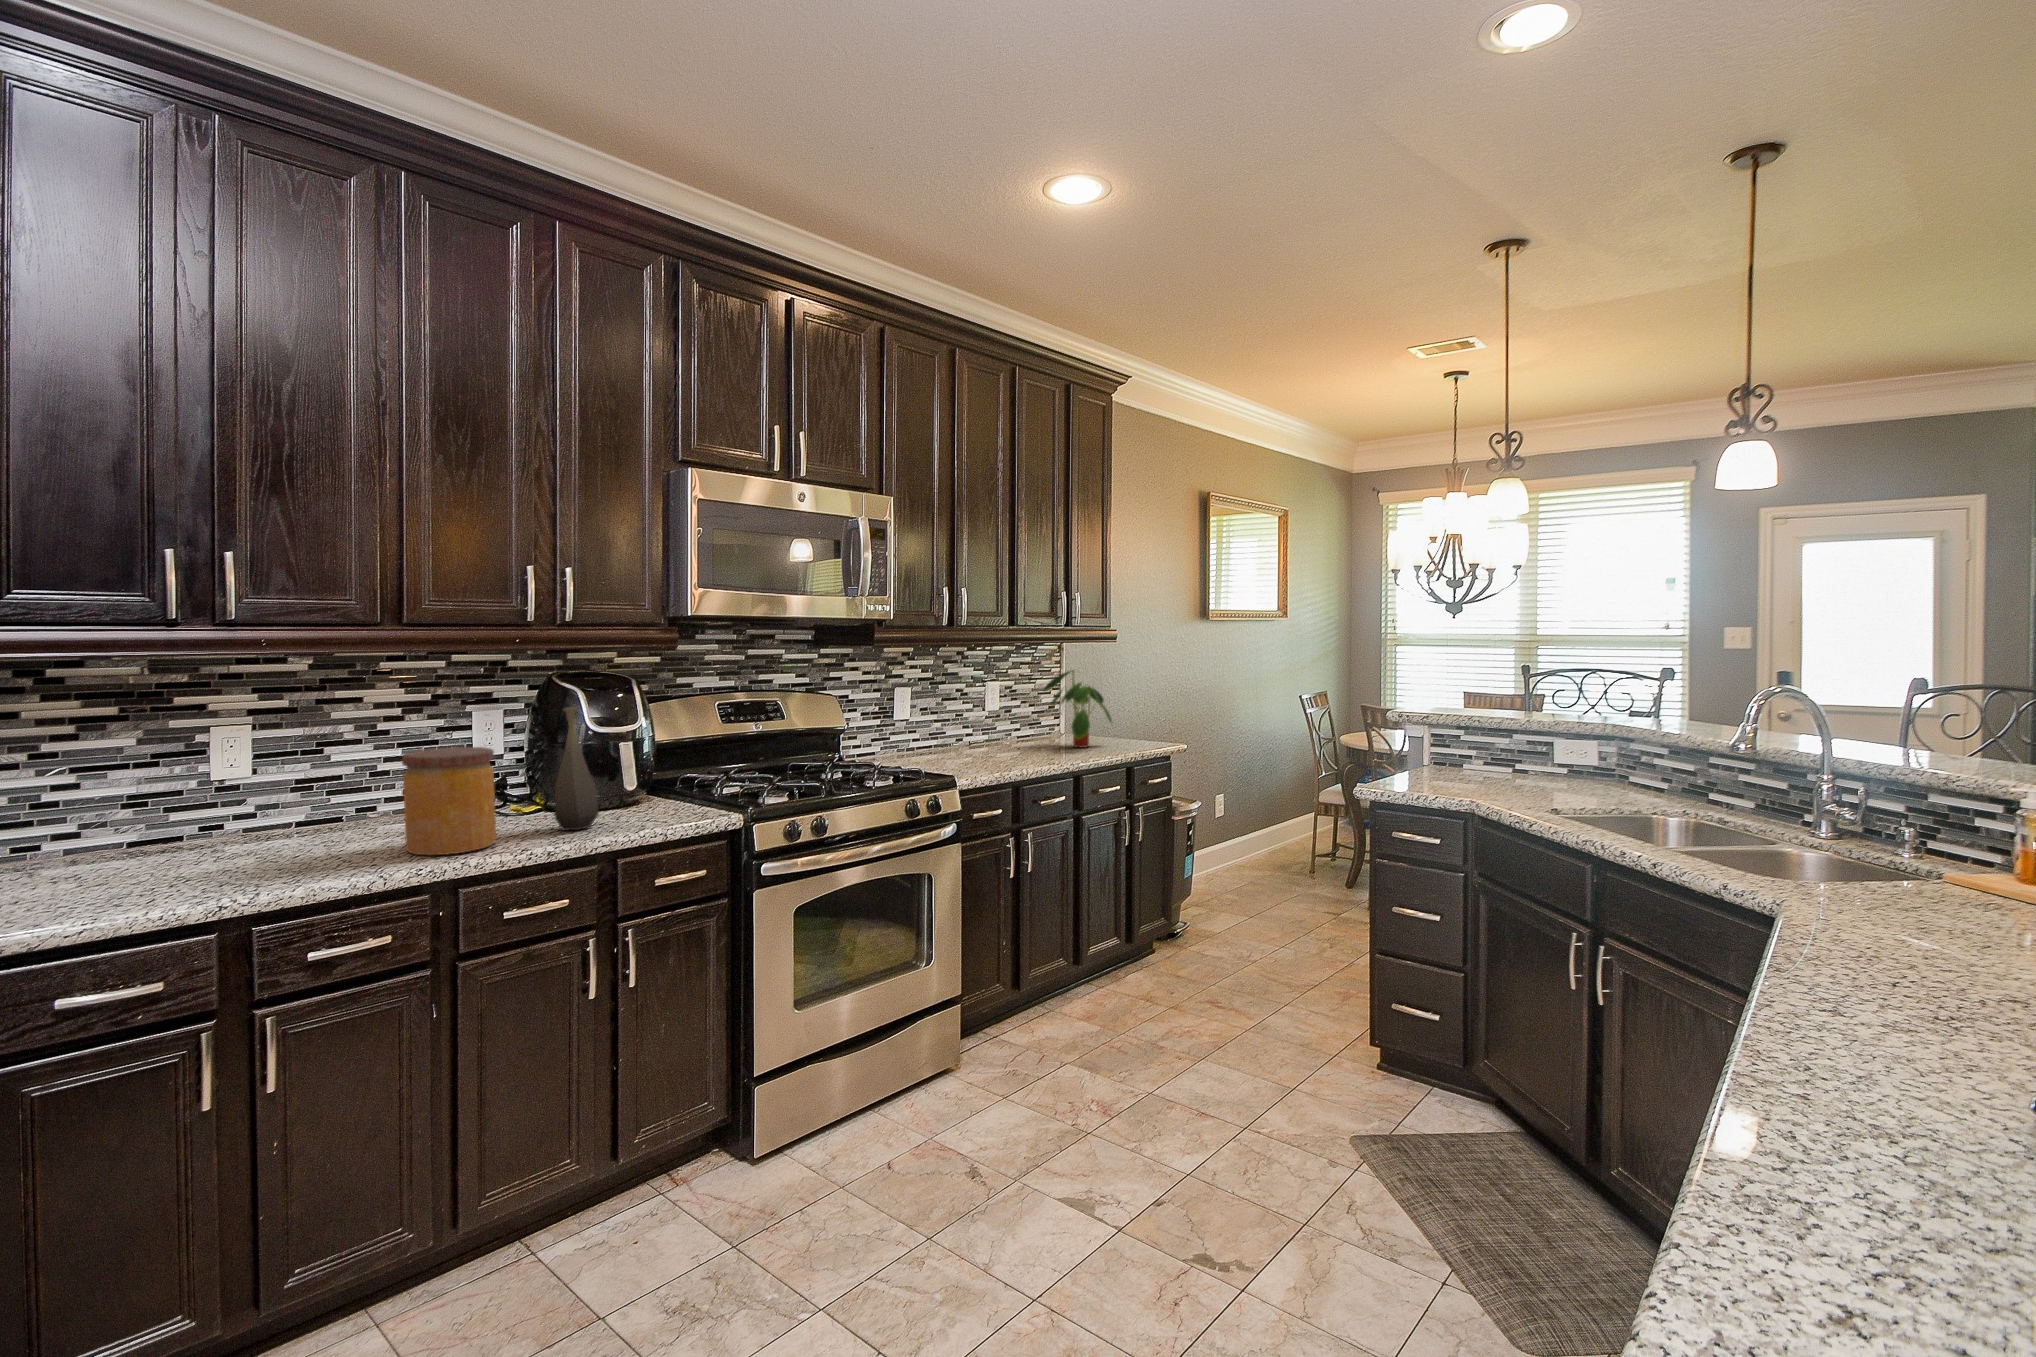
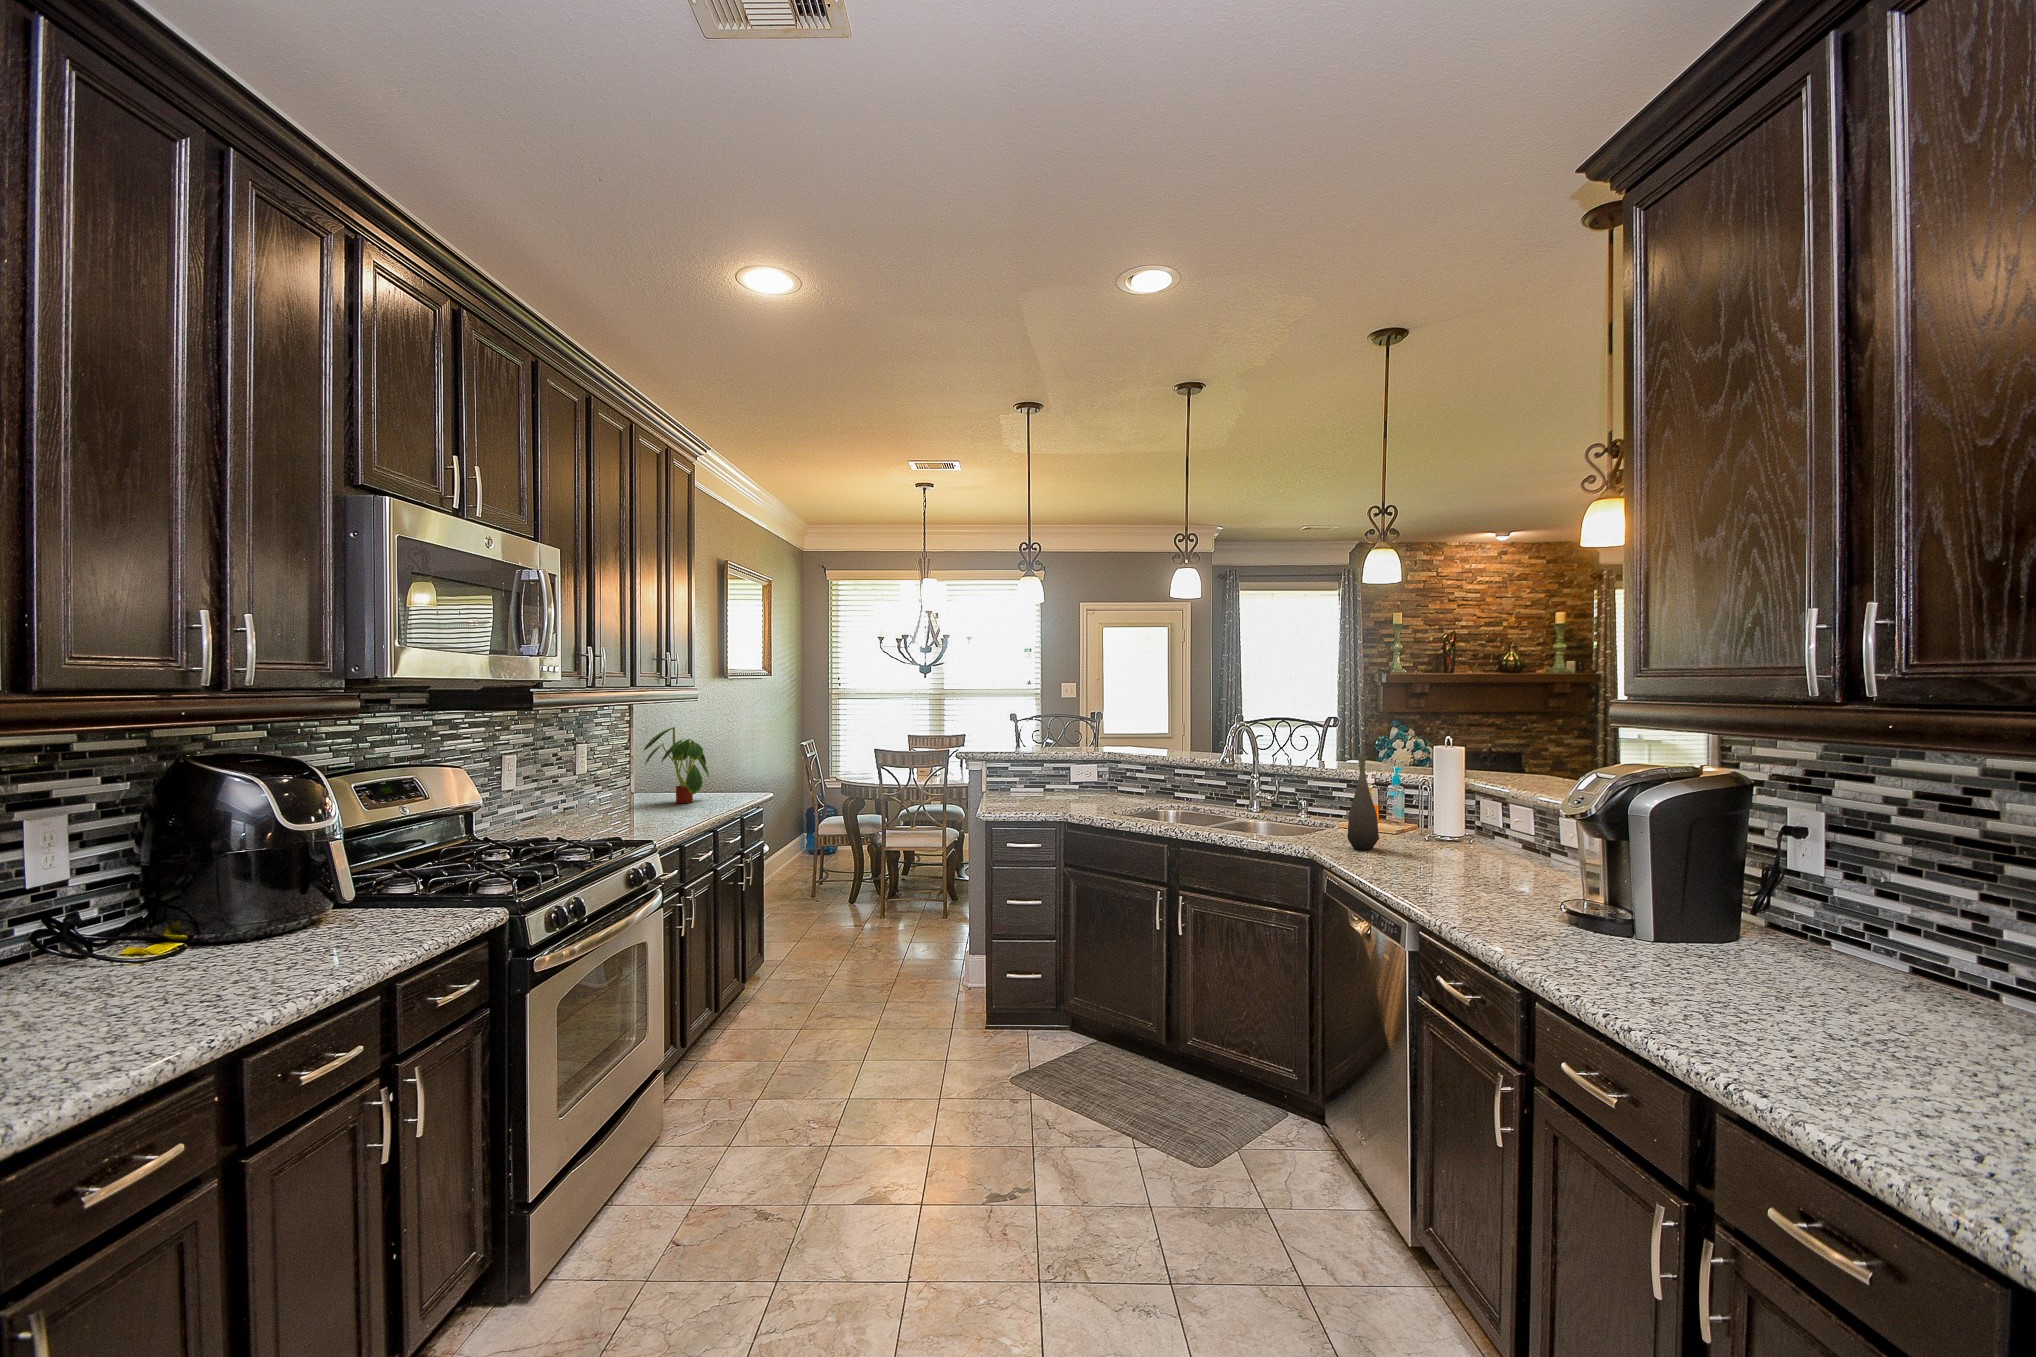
bottle: present [555,706,599,831] -> present [1347,755,1379,850]
jar: present [402,747,496,855] -> none [102,861,252,1023]

